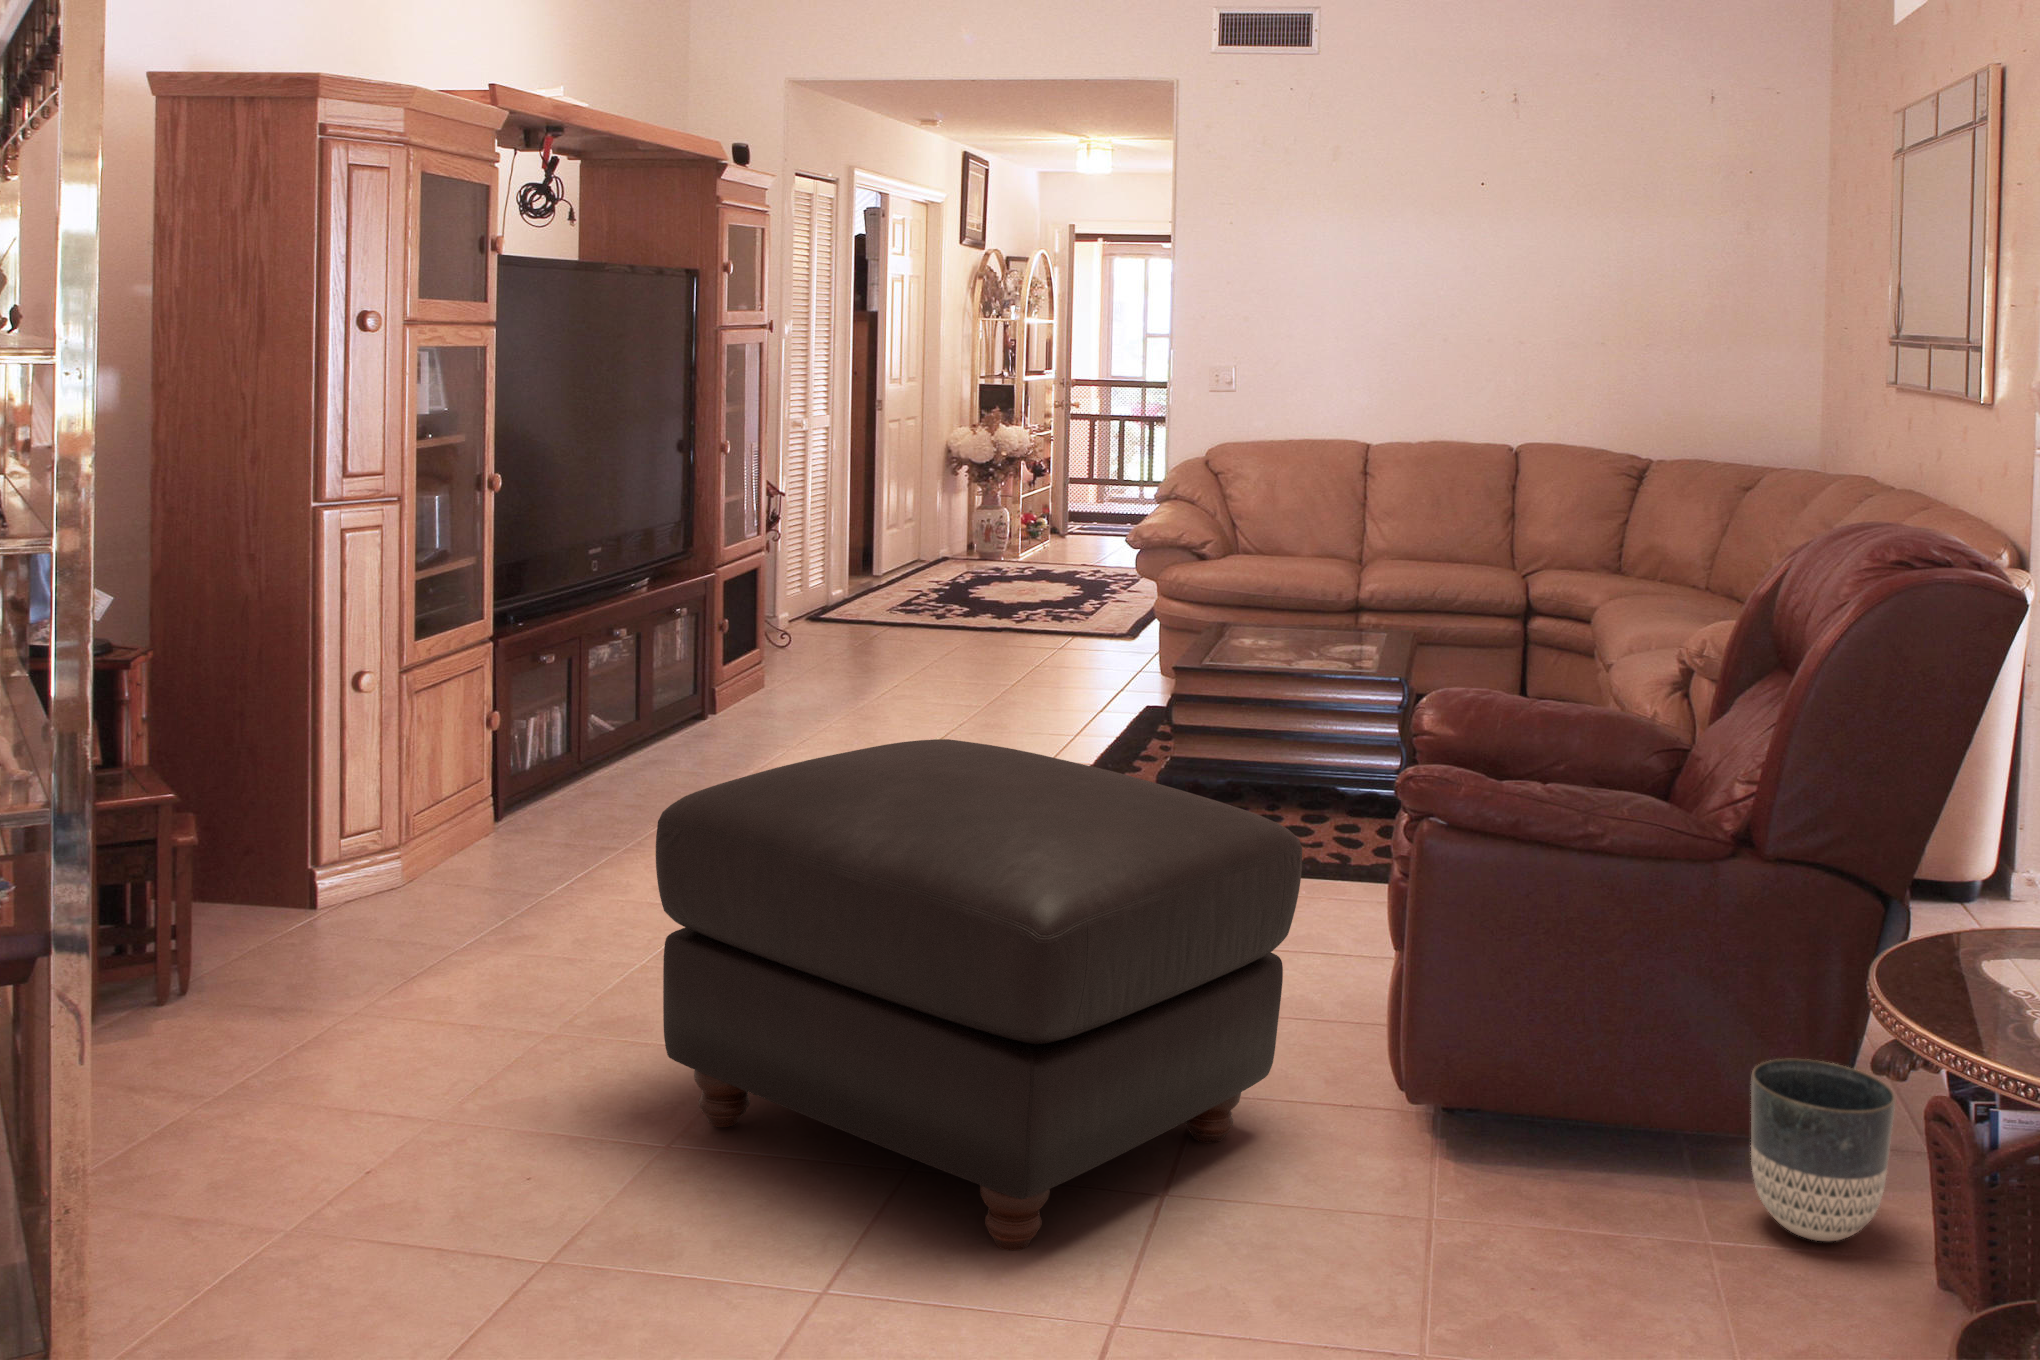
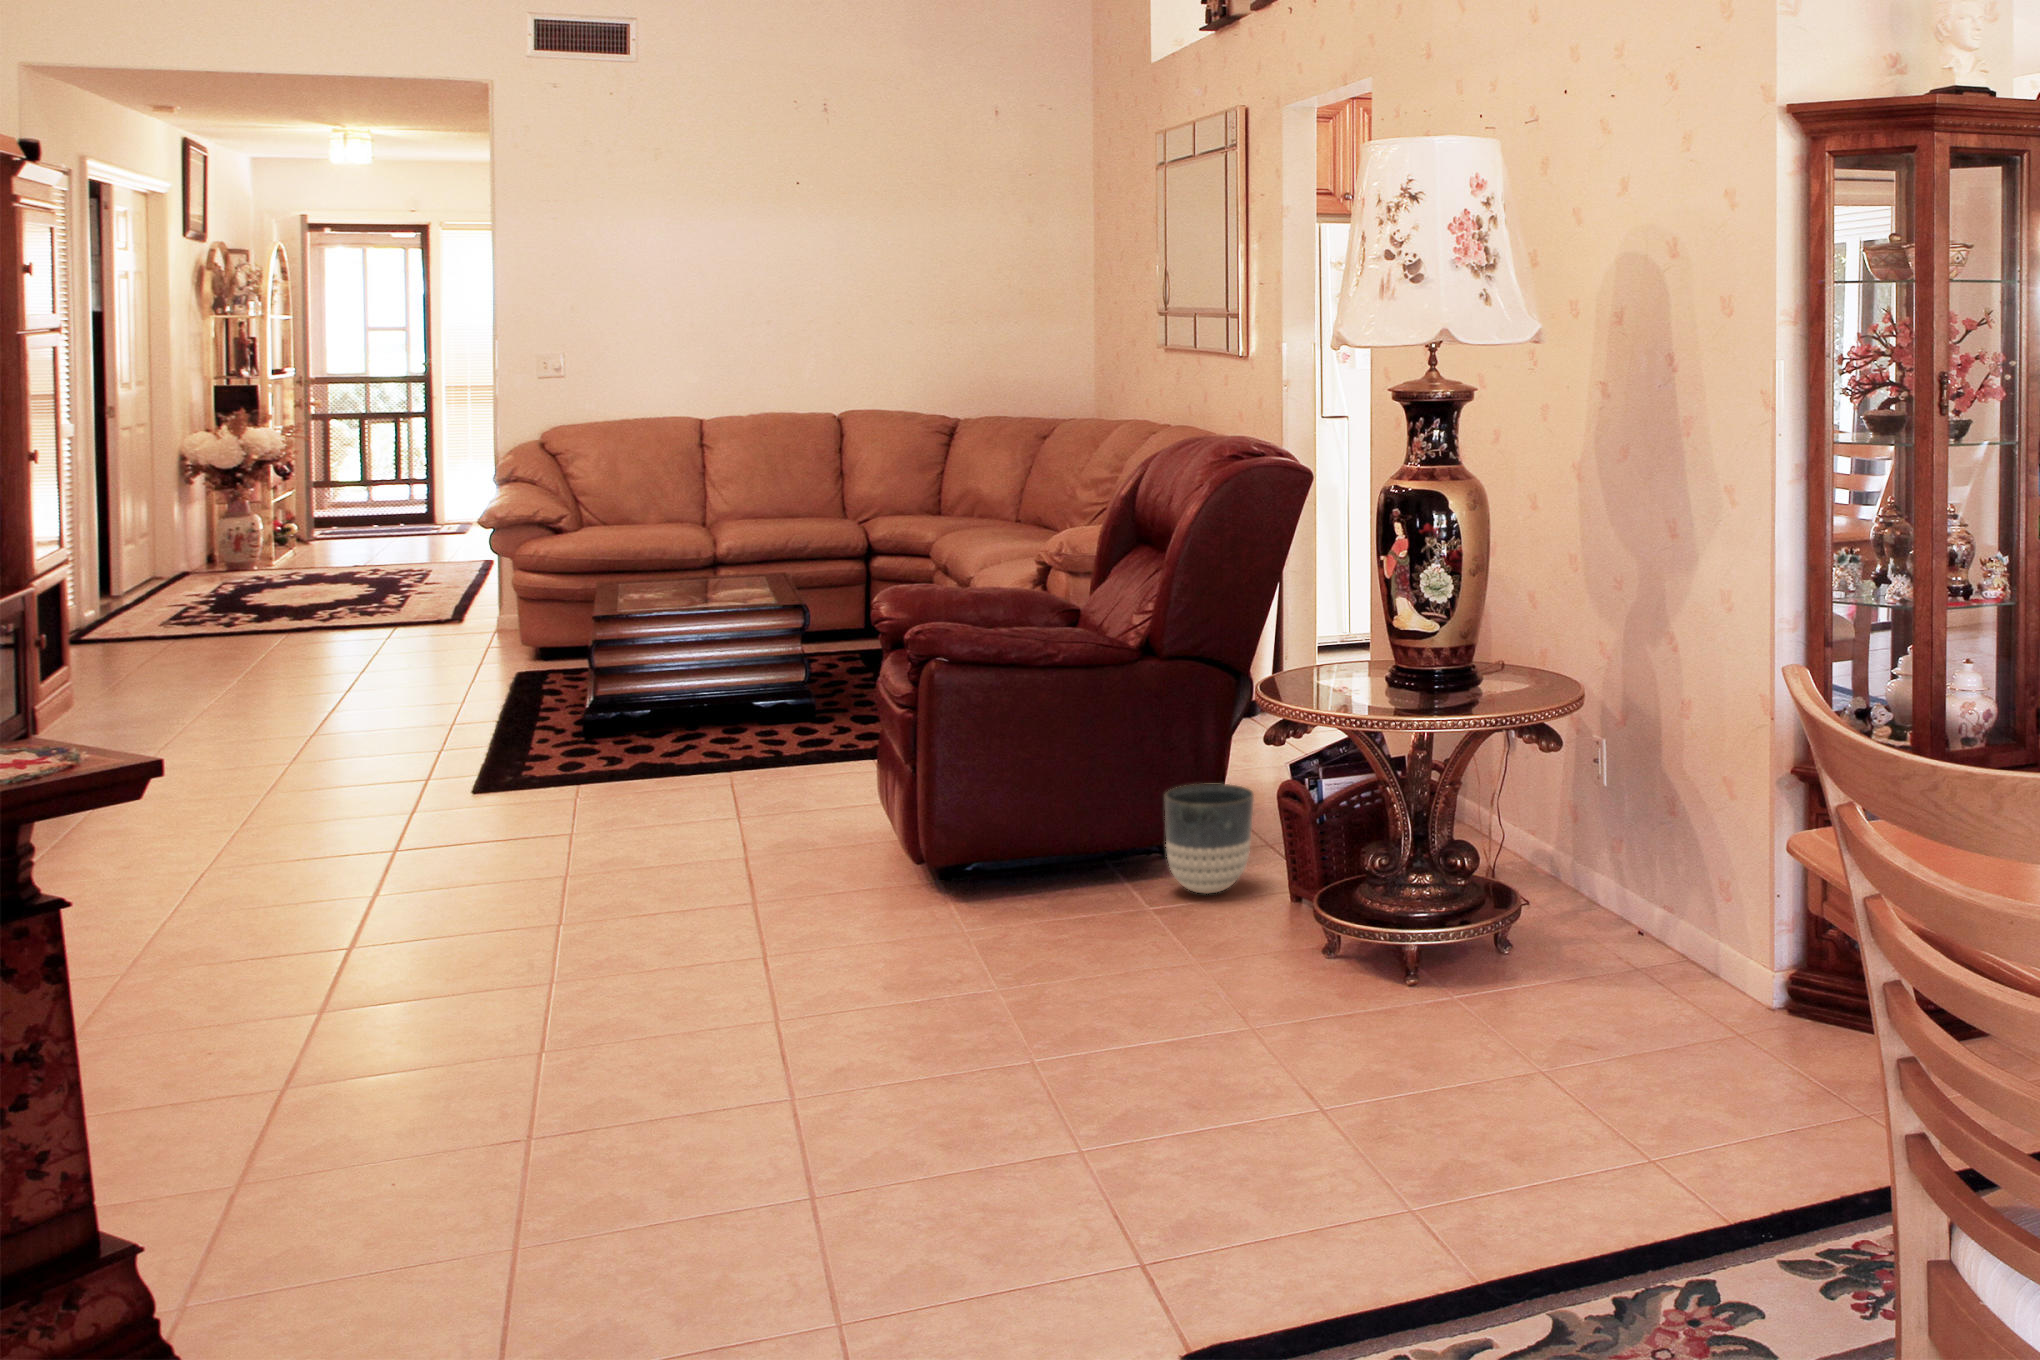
ottoman: present [656,739,1302,1250] -> none [270,663,837,1015]

